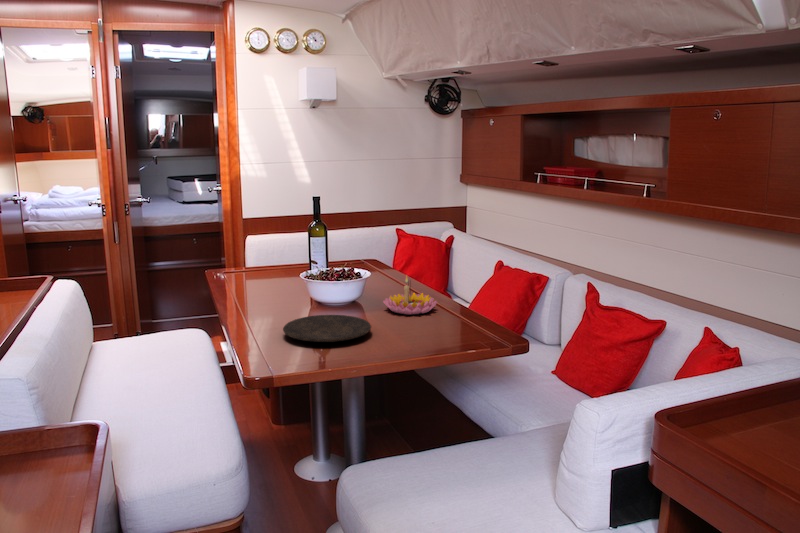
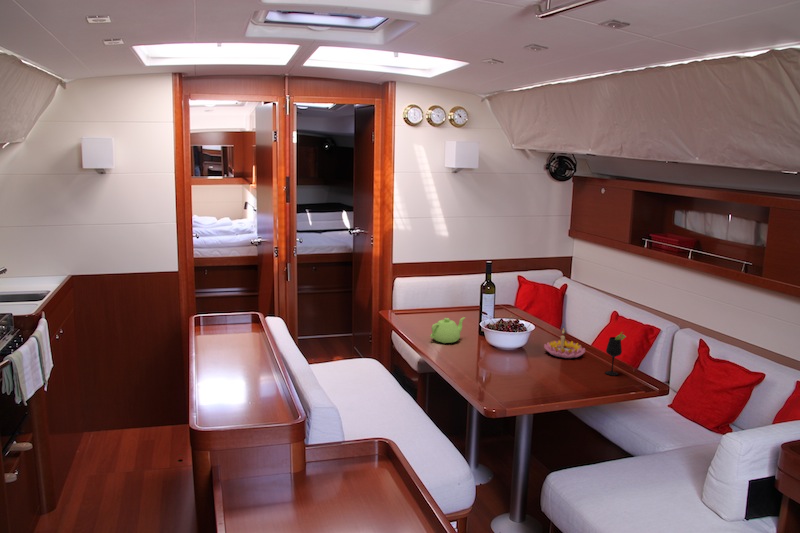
teapot: none [237,270,287,305] -> present [430,317,465,343]
wine glass: none [452,271,477,332] -> present [605,332,626,375]
plate: present [283,315,371,342] -> none [483,356,548,379]

